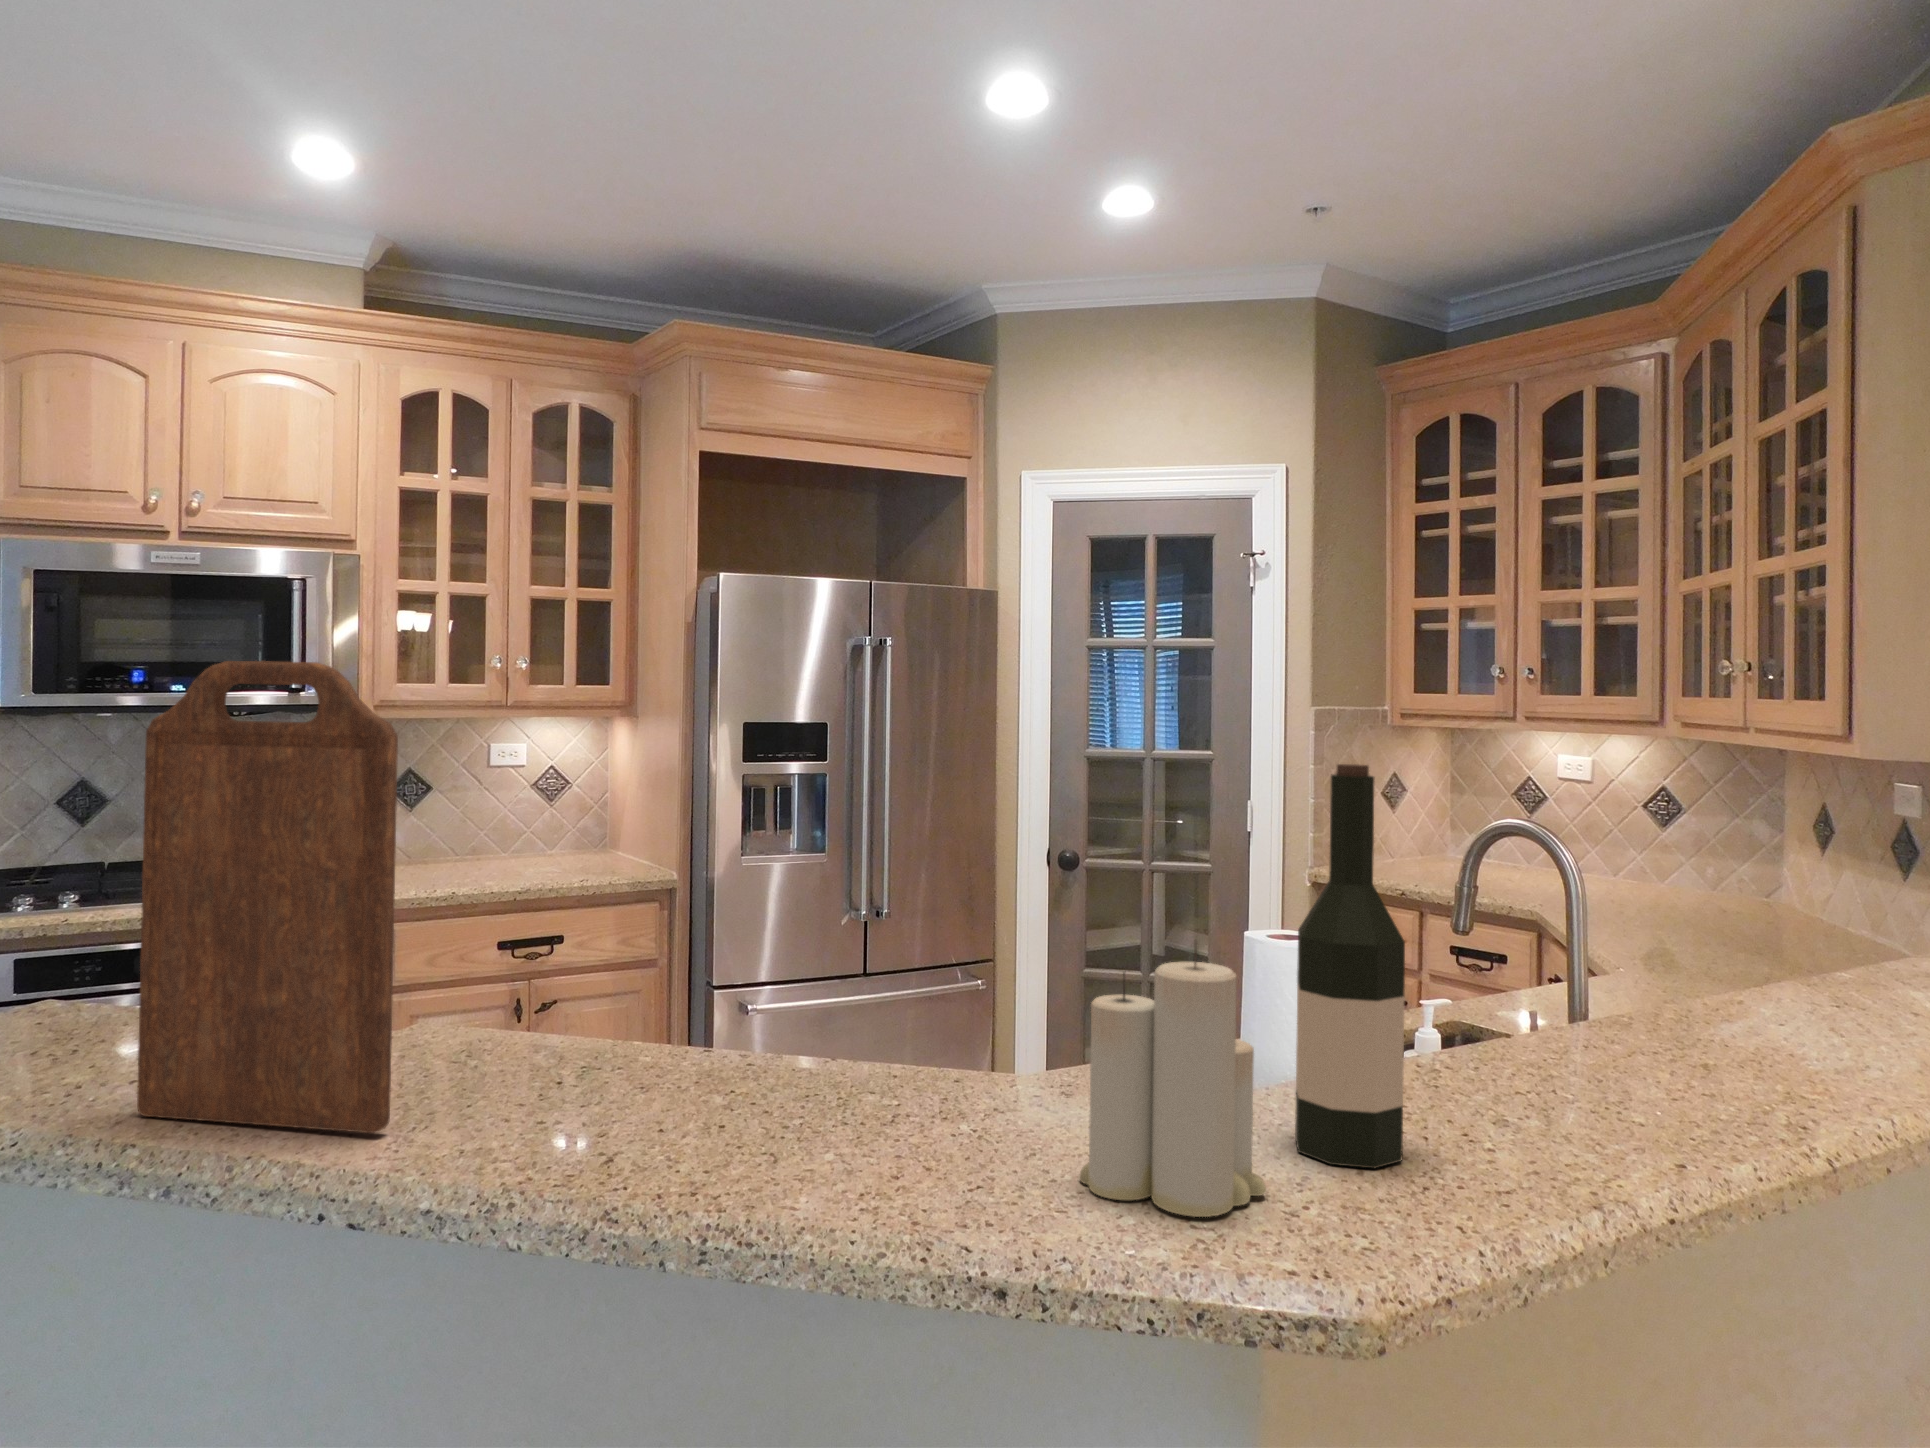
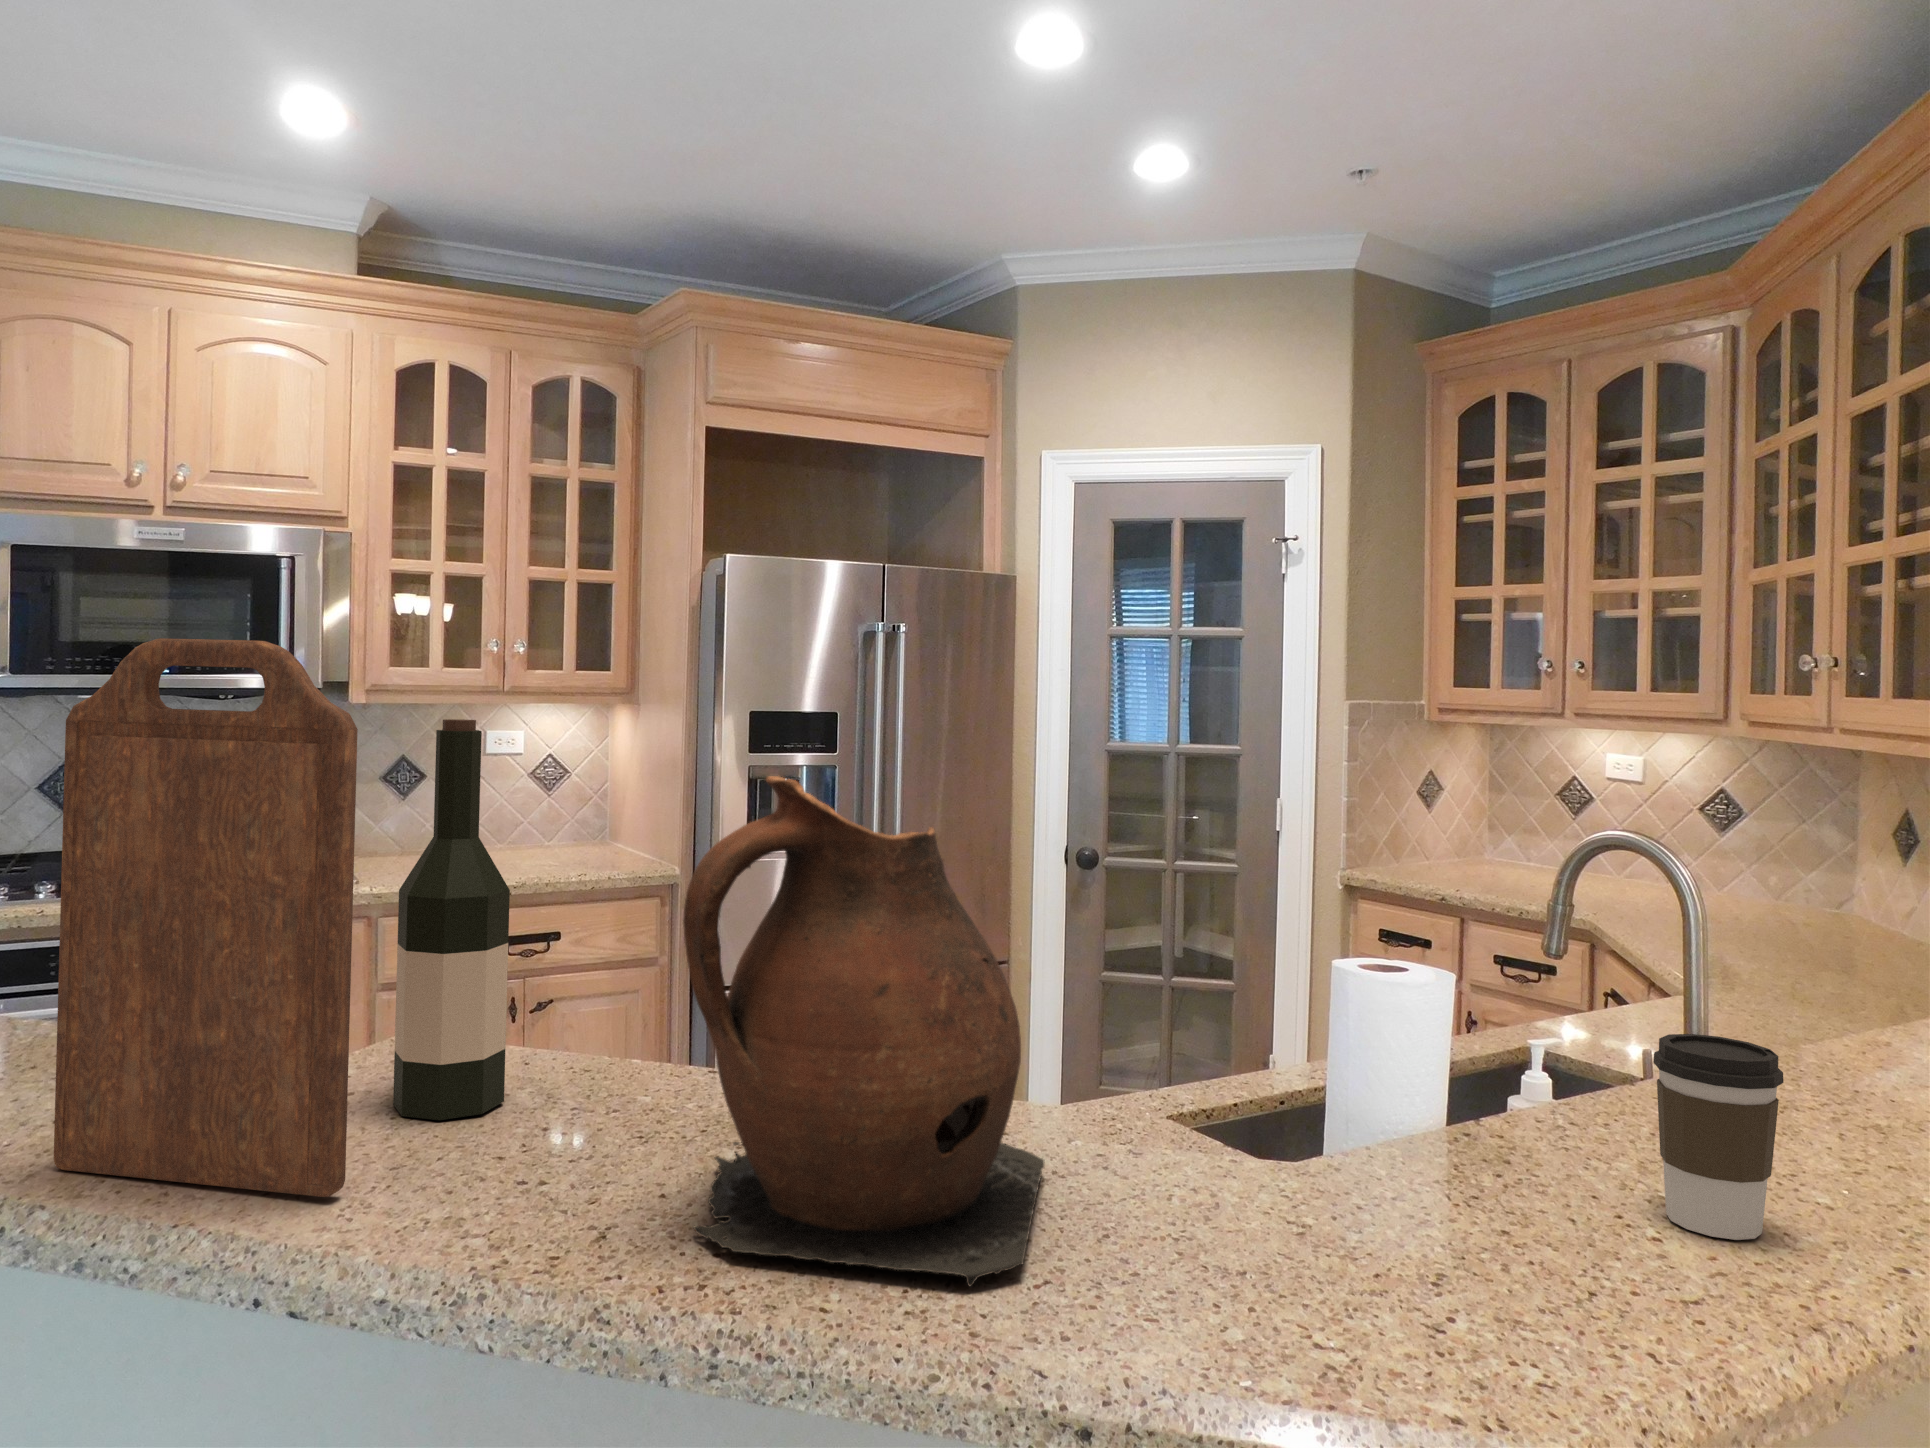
wine bottle: present [1295,764,1405,1168] -> present [393,719,510,1120]
ceramic pitcher: none [676,772,988,1191] -> present [683,776,1044,1286]
candle: present [1079,941,1266,1217] -> none [1165,988,1394,1330]
coffee cup: none [1500,983,1603,1152] -> present [1653,1034,1784,1240]

